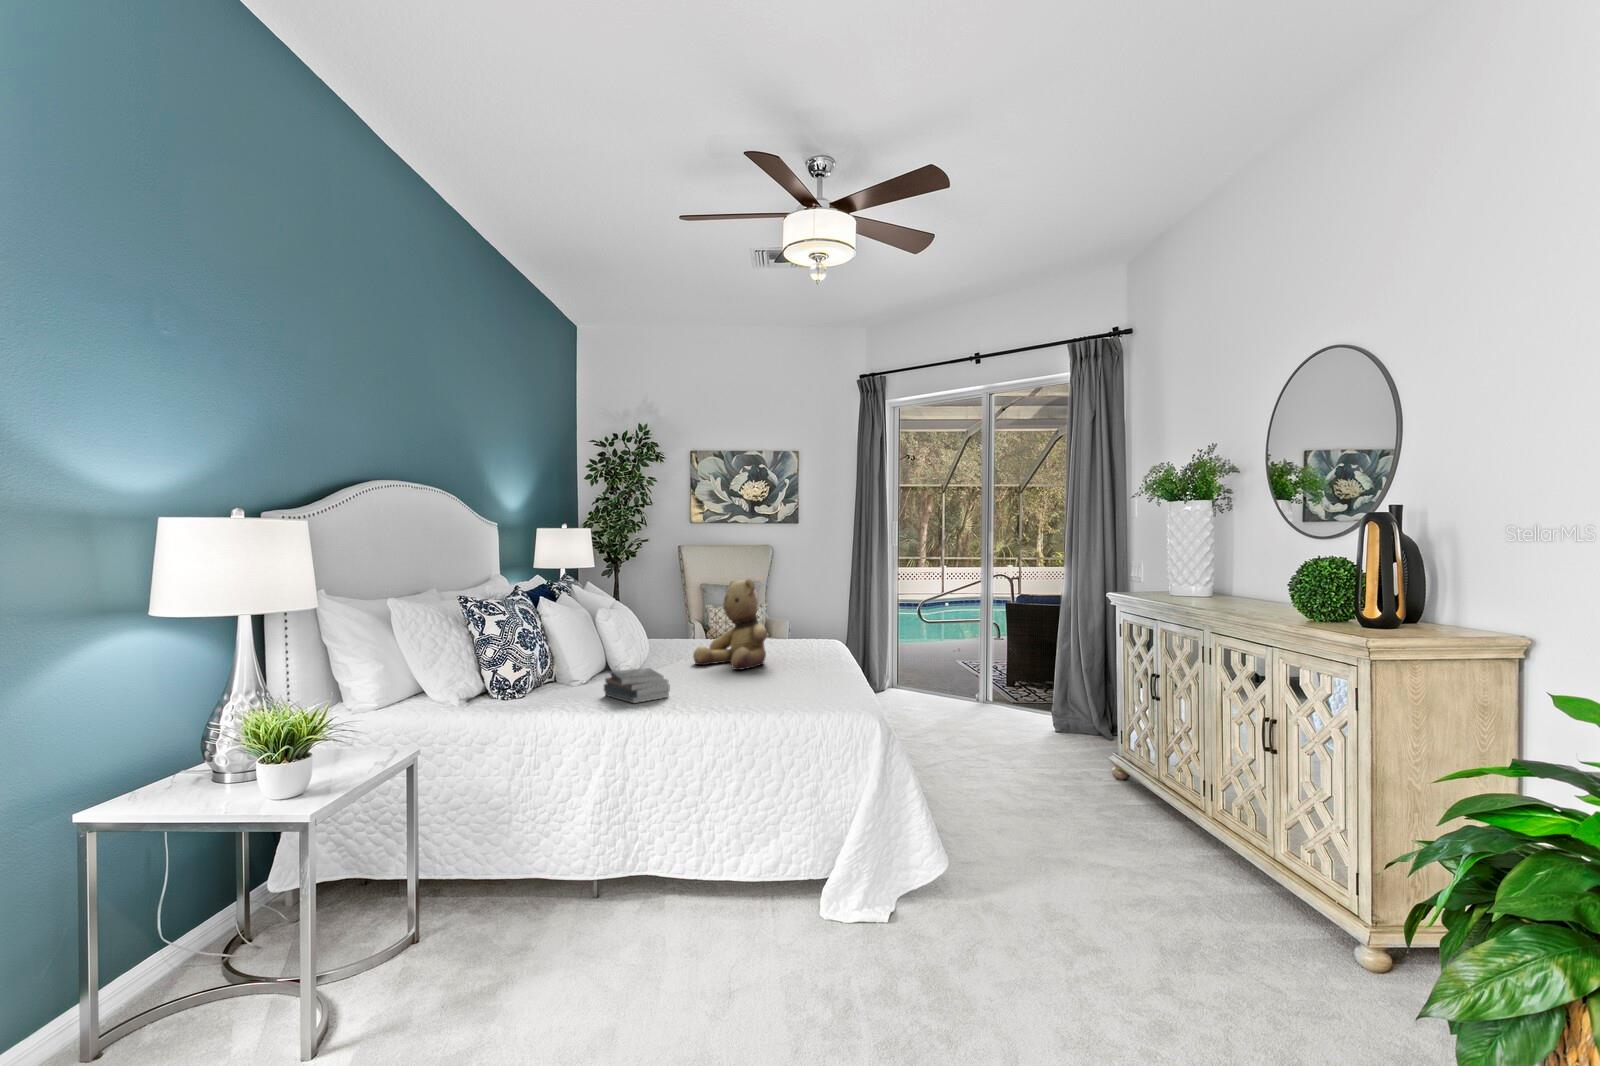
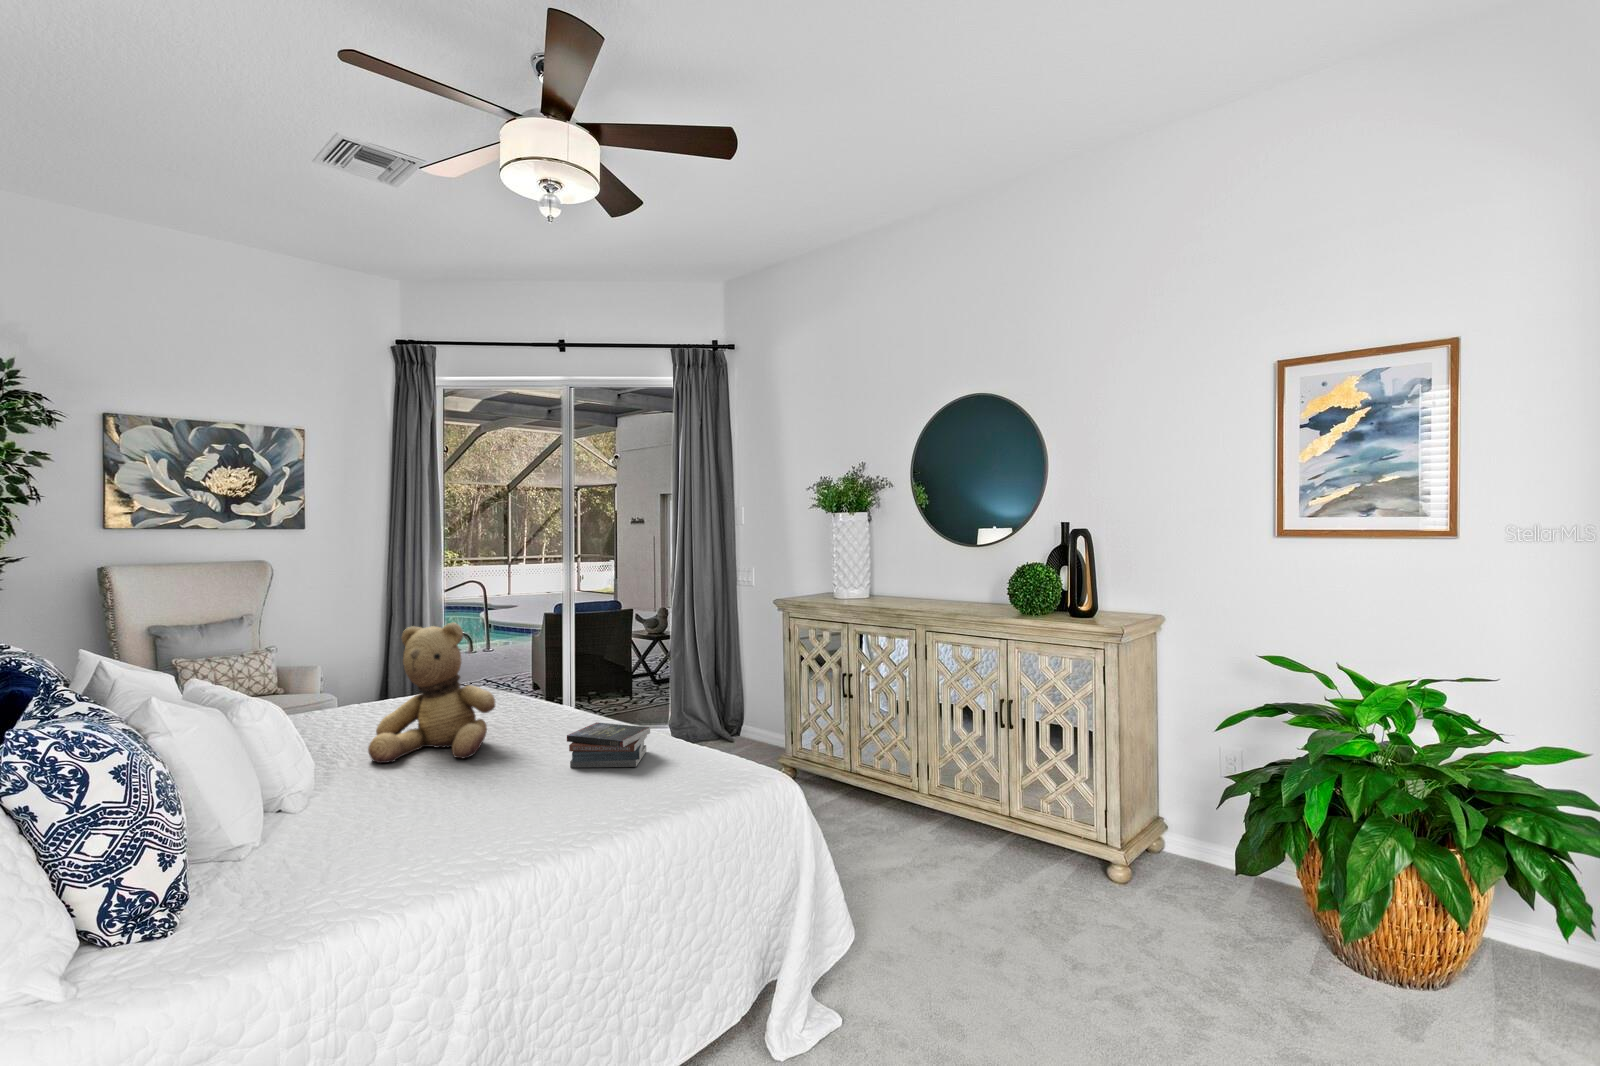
book: present [604,668,670,703] -> present [567,722,650,768]

